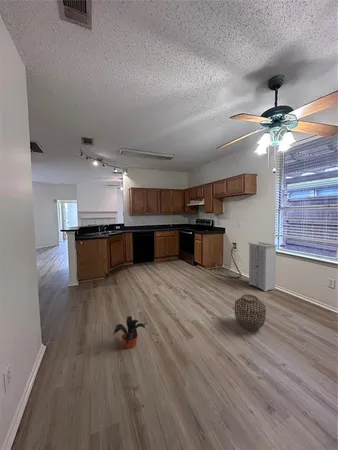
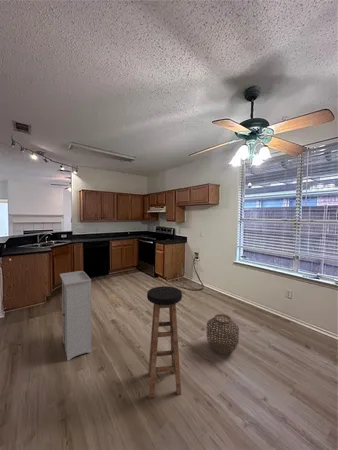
storage cabinet: present [249,242,277,292] -> present [60,271,91,361]
bar stool: none [177,264,207,353] -> present [147,286,182,398]
potted plant: present [113,316,145,348] -> none [60,359,105,407]

